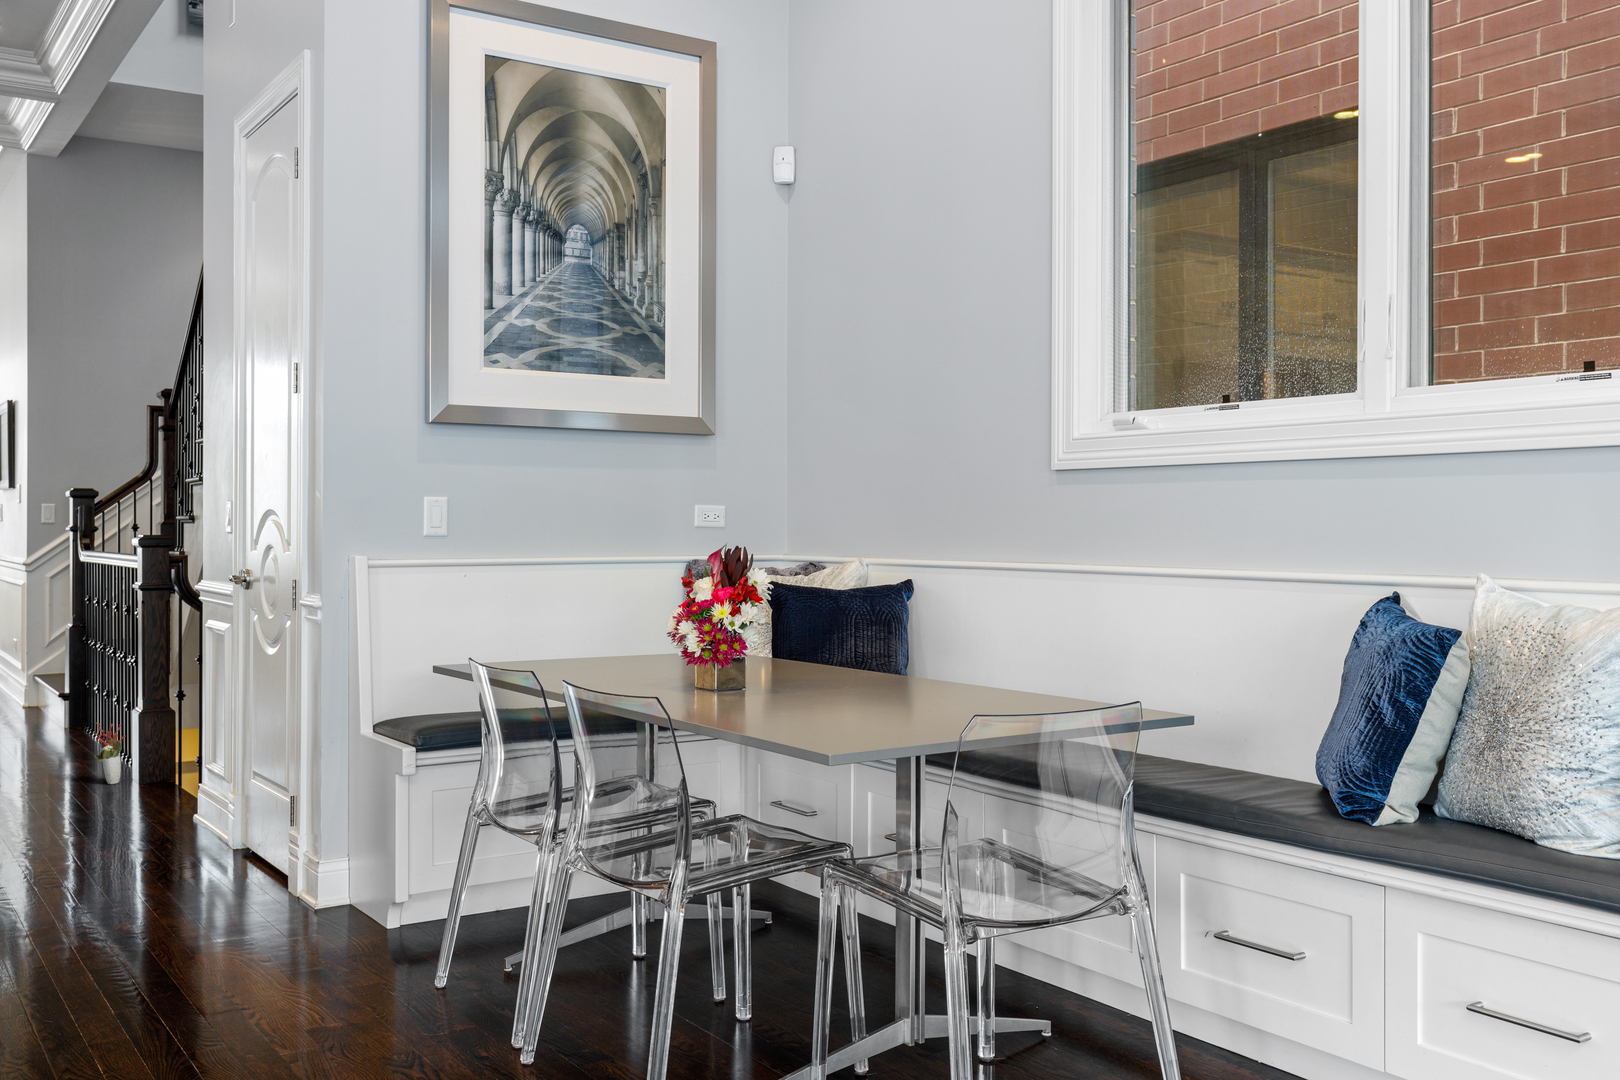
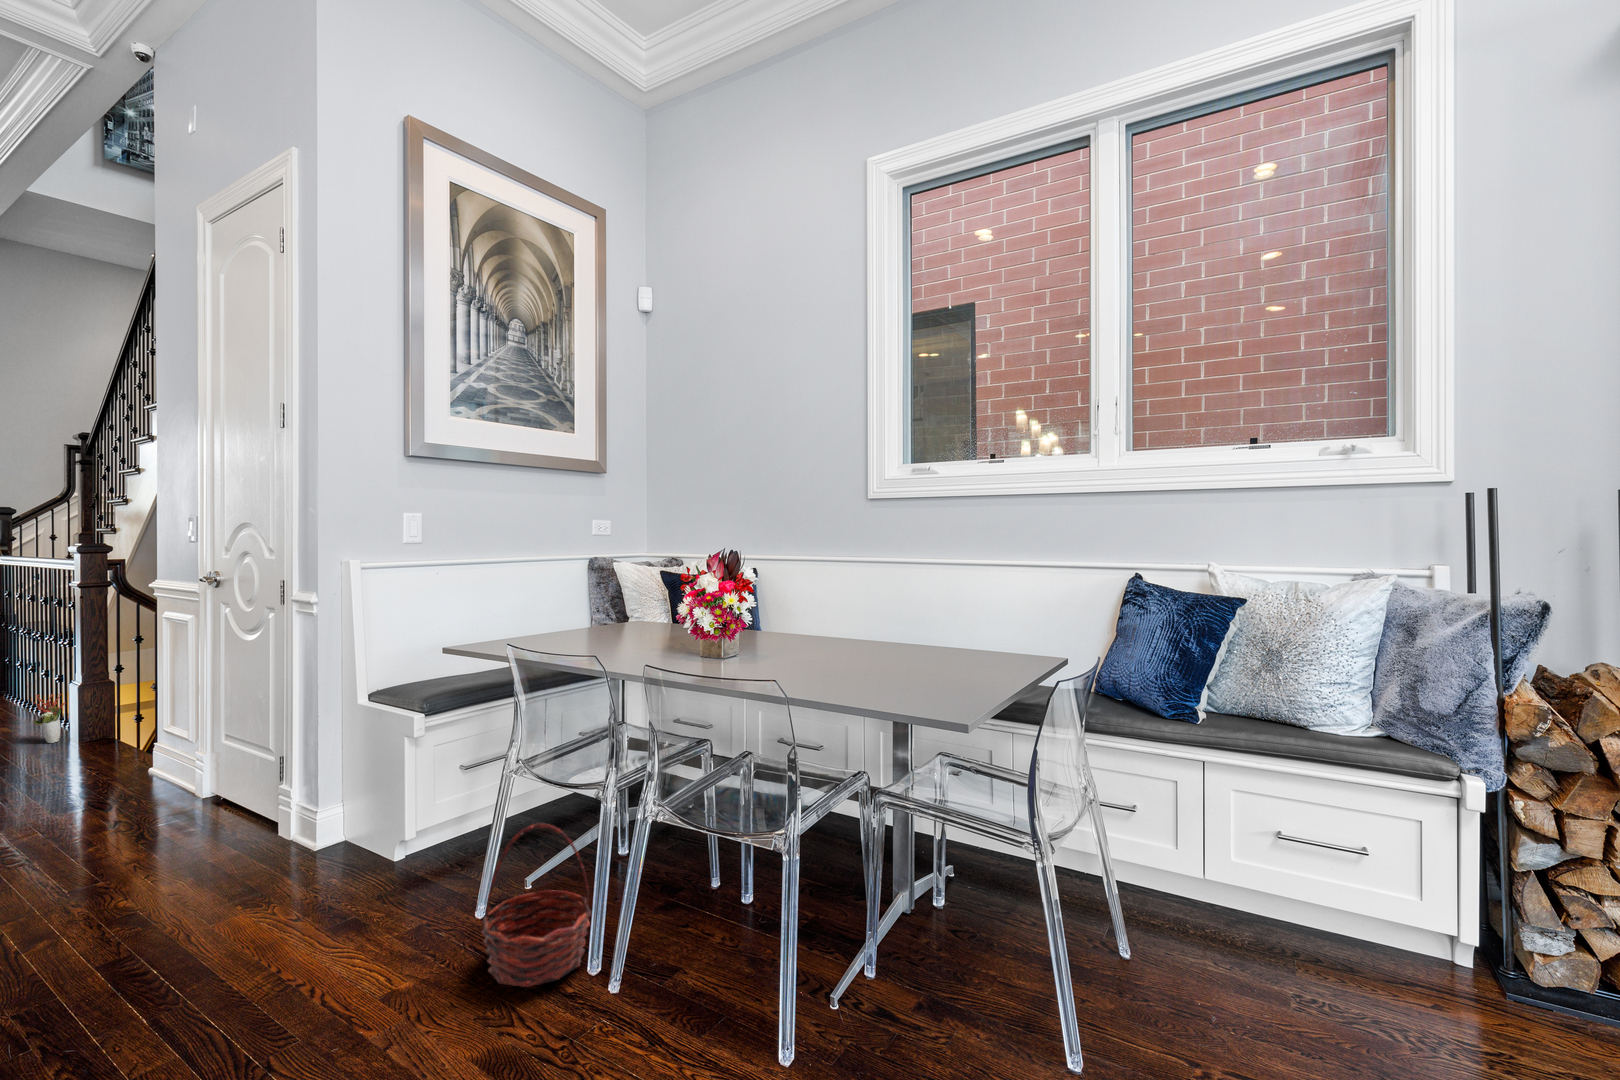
basket: none [401,864,526,1041] -> present [482,823,591,987]

